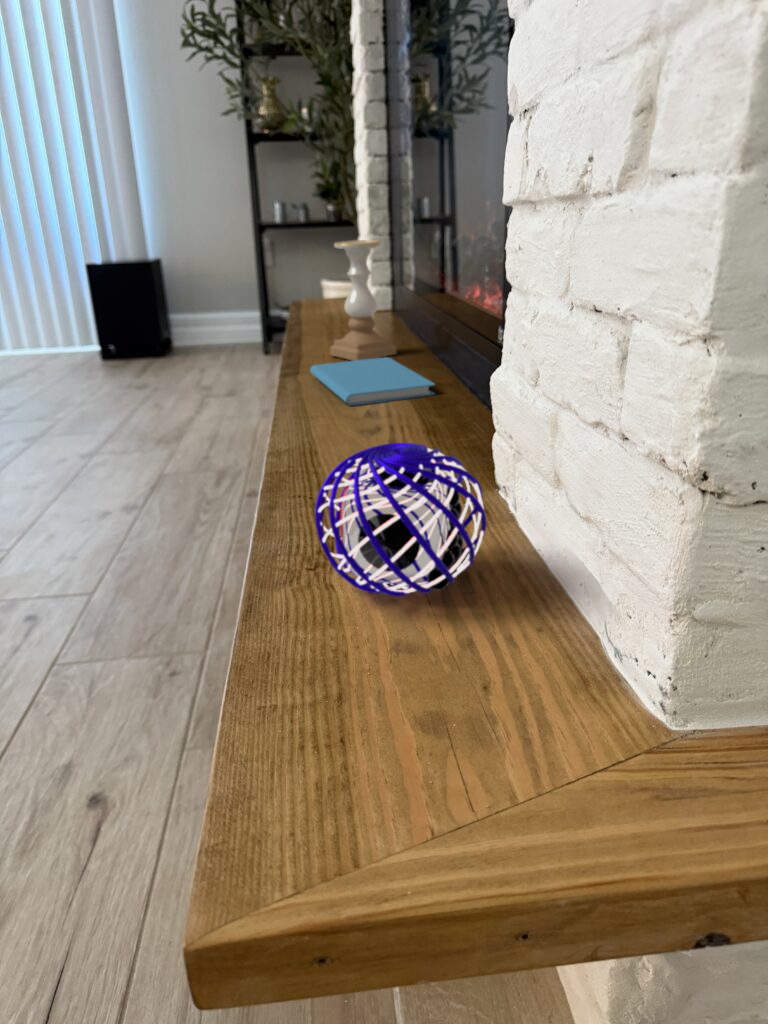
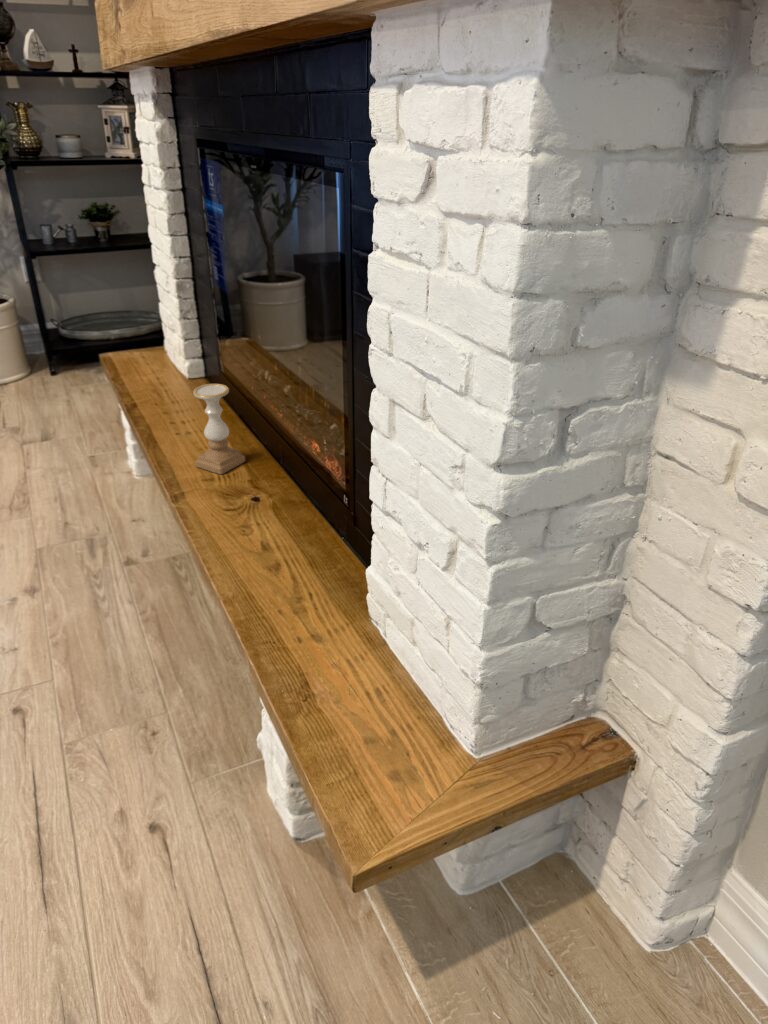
book: present [310,357,435,406] -> none [197,477,296,538]
decorative orb: present [315,443,487,597] -> none [307,634,387,712]

